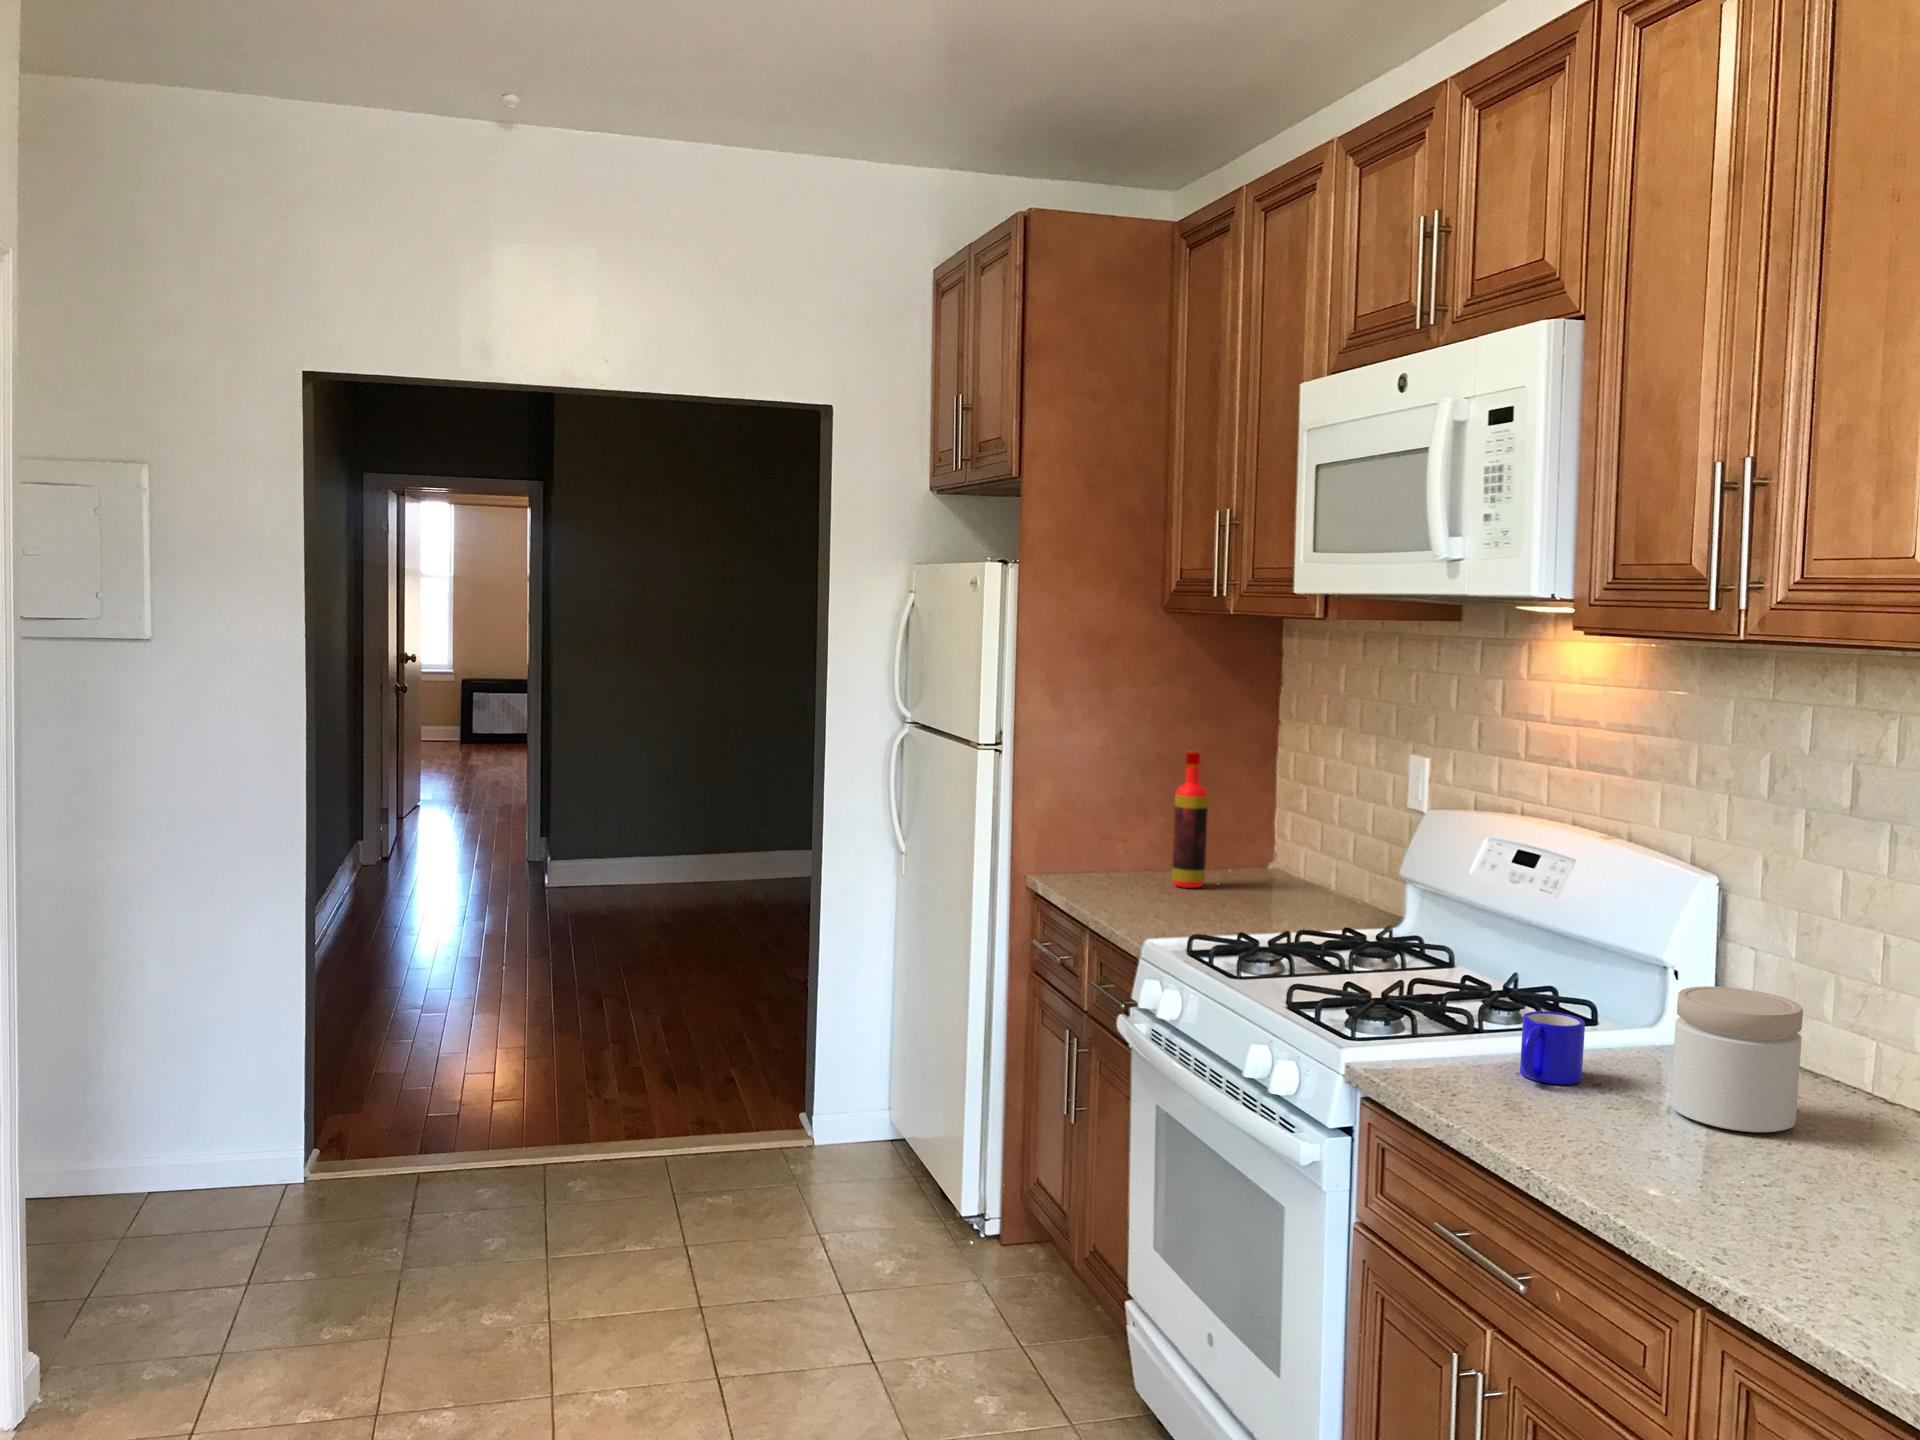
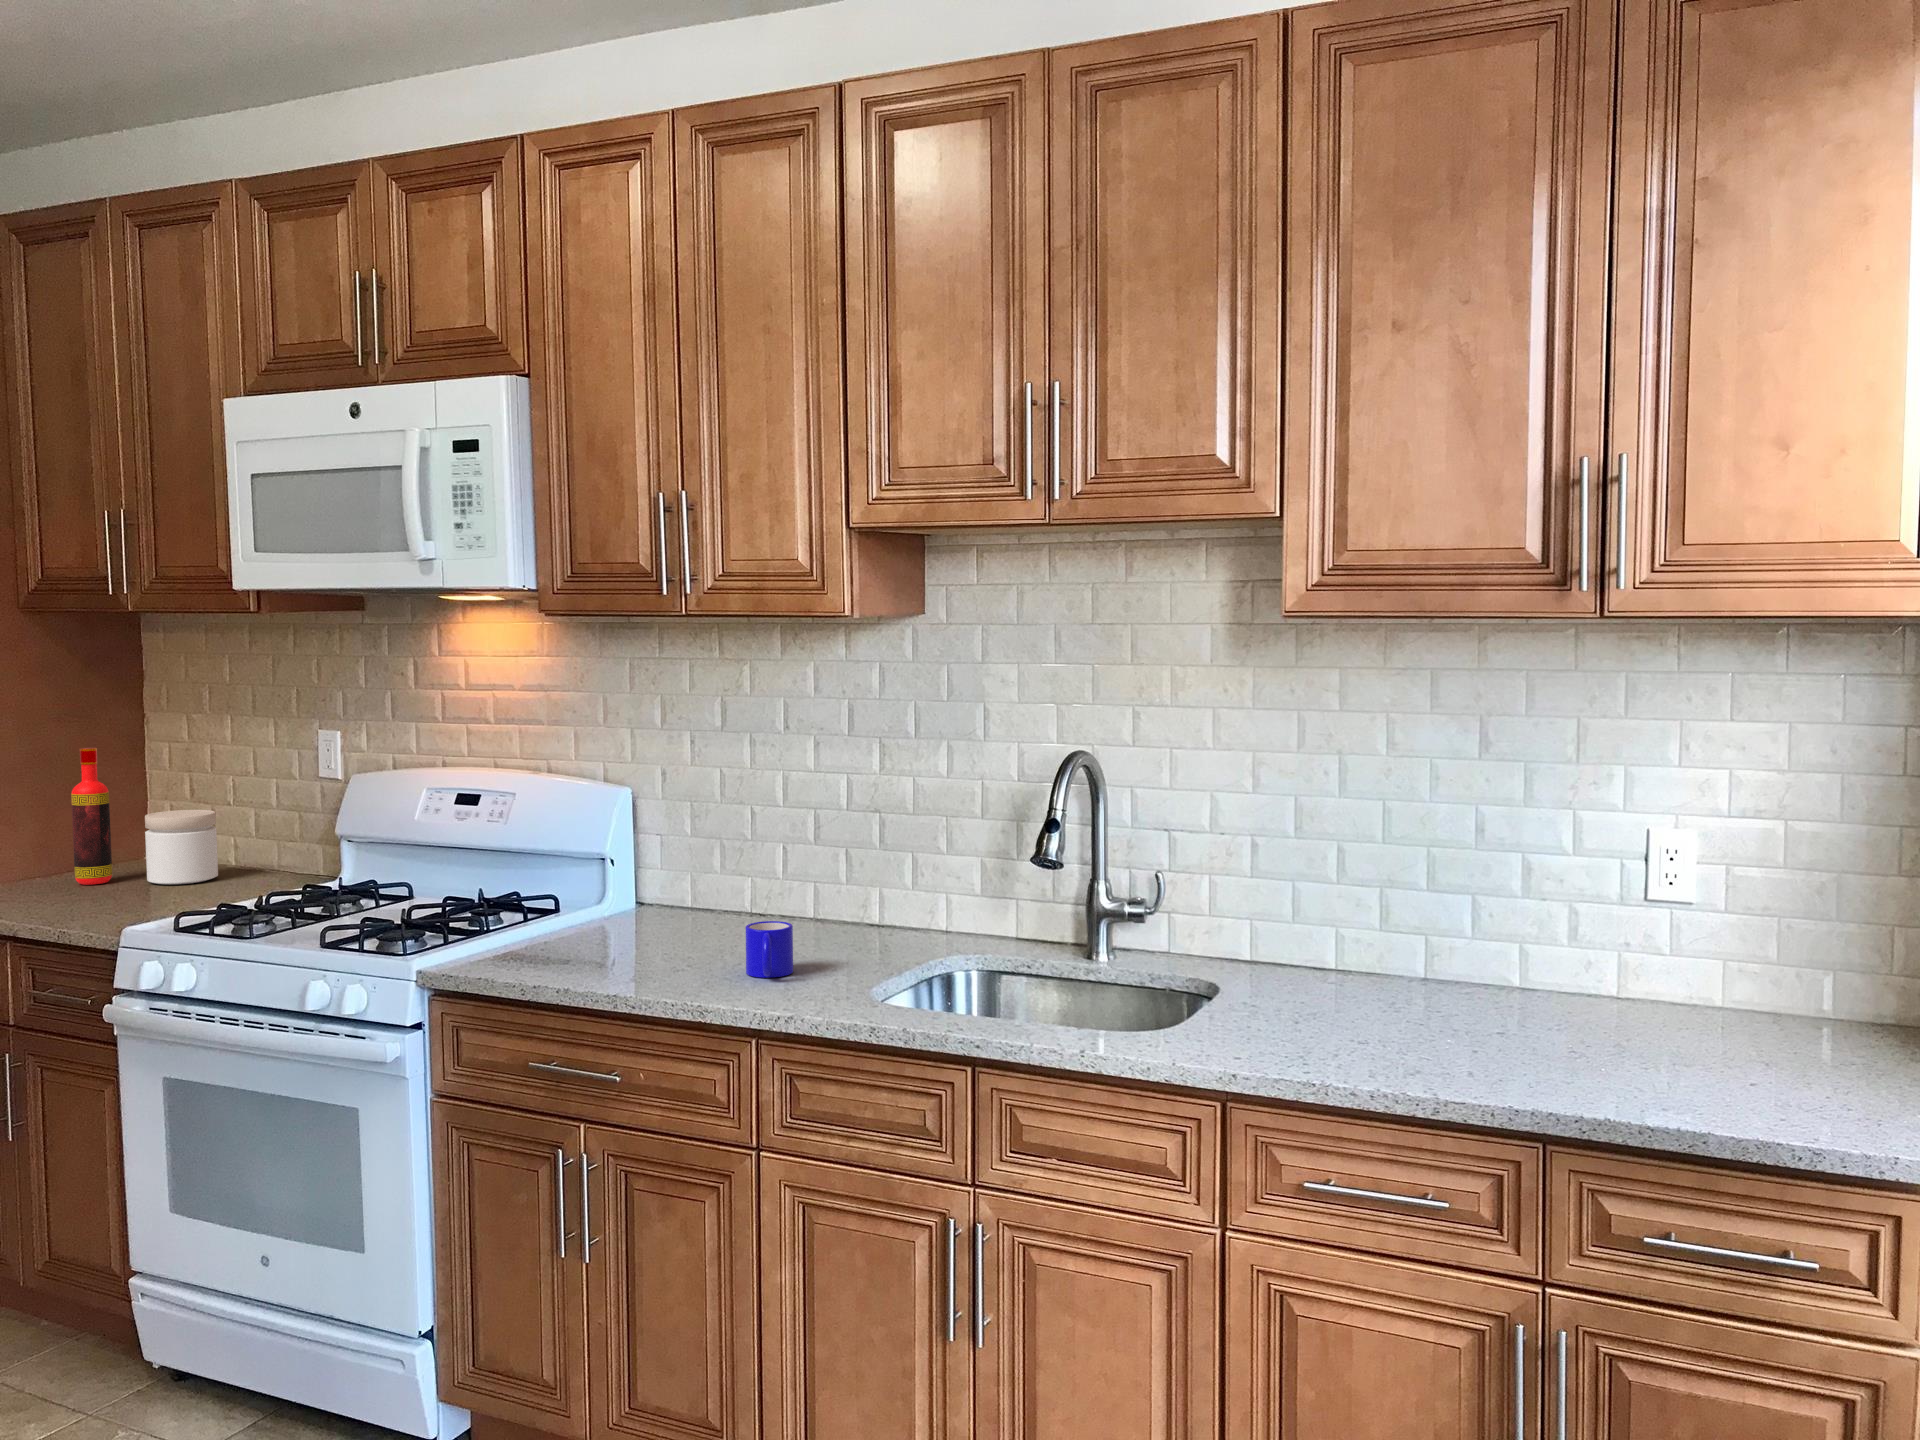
jar: present [1670,986,1803,1132] -> present [145,810,218,885]
mug: present [1520,1011,1585,1084] -> present [745,921,793,978]

